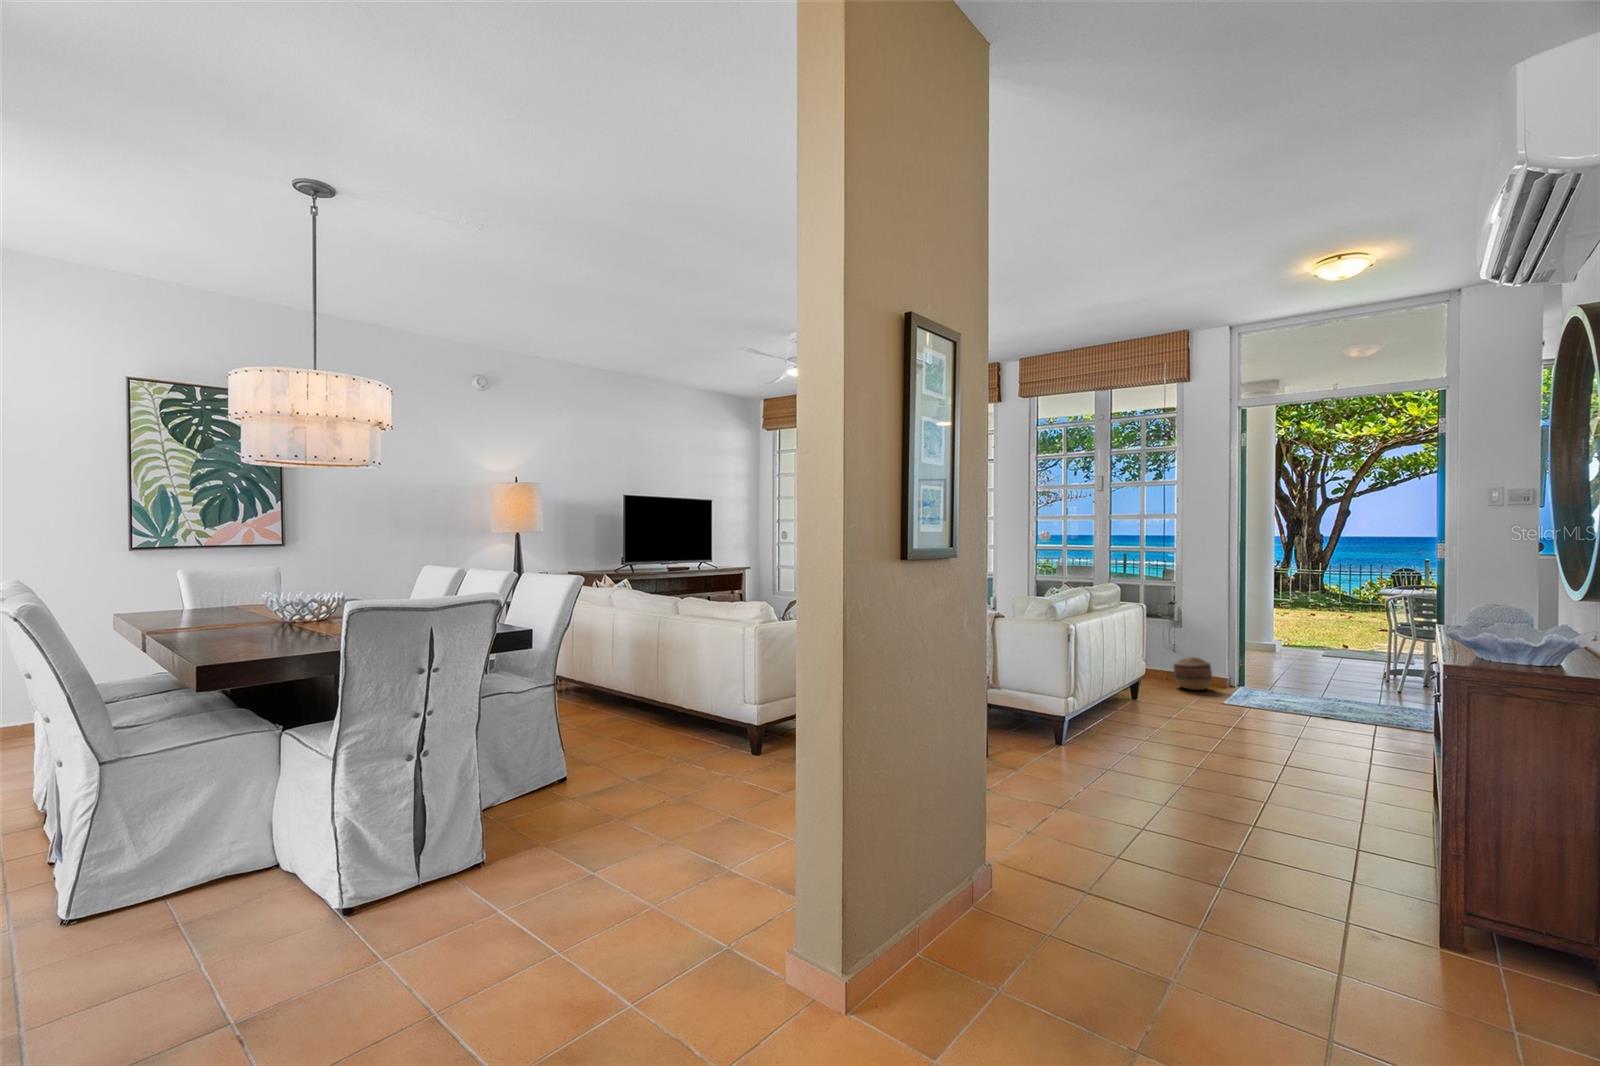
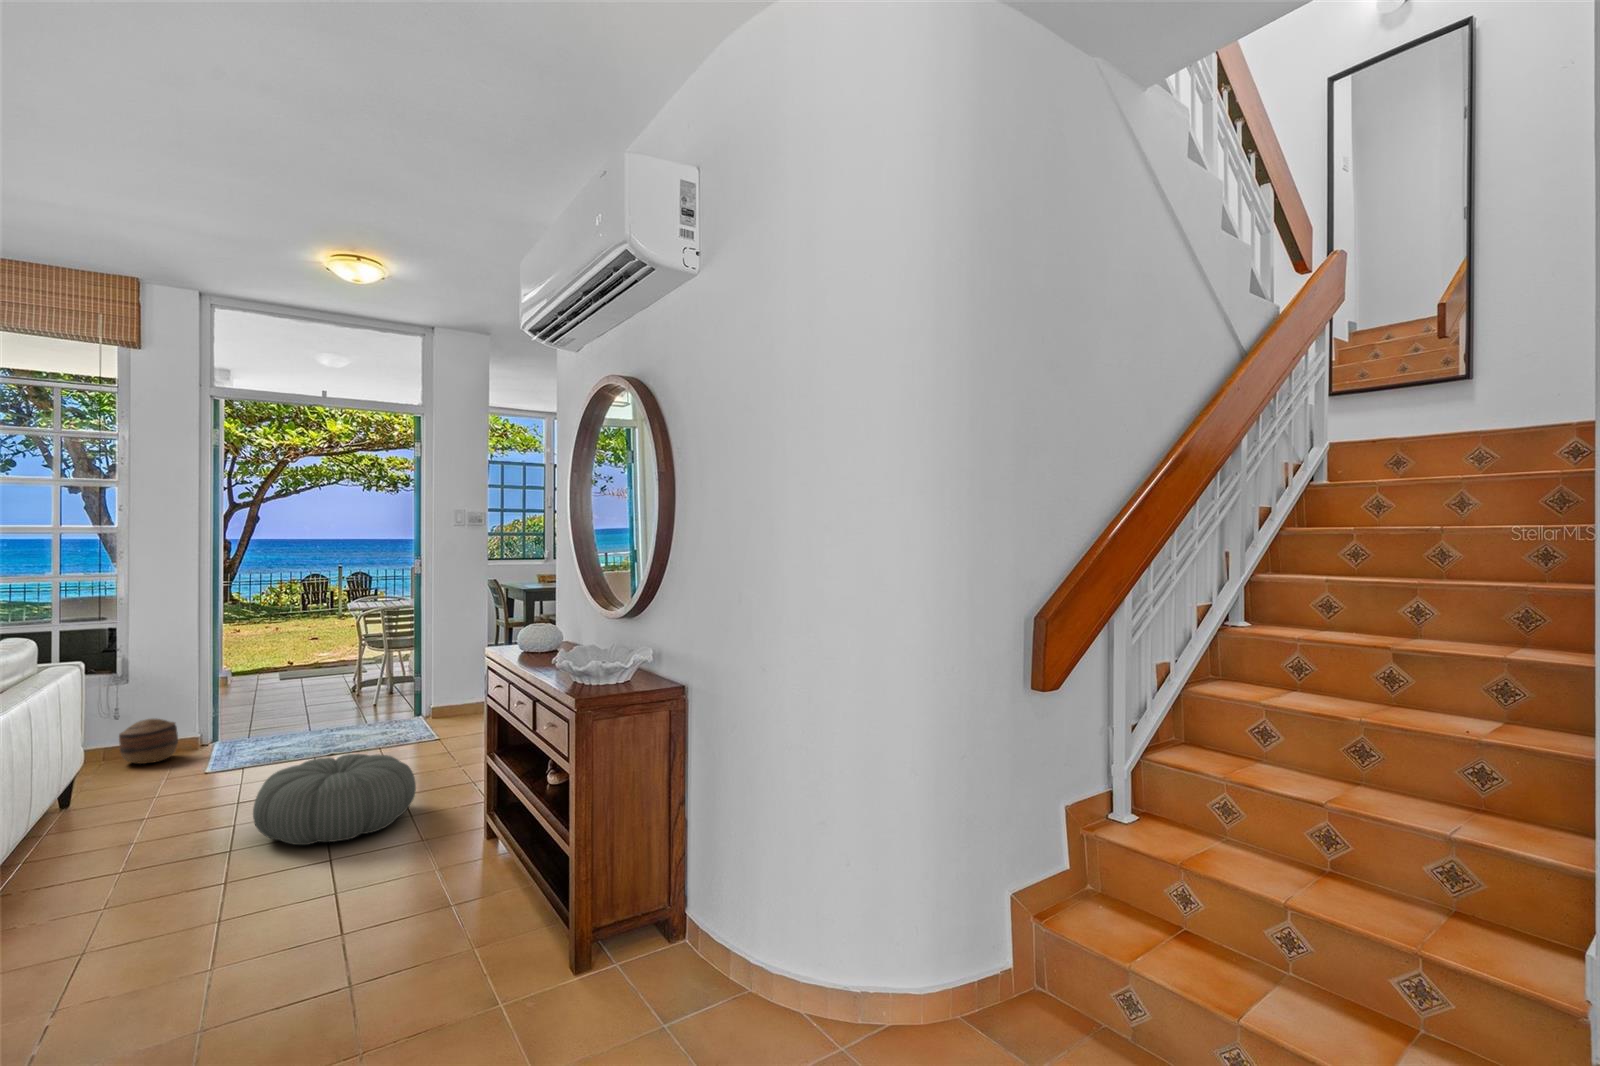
pouf: none [1209,704,1354,777] -> present [253,754,416,845]

